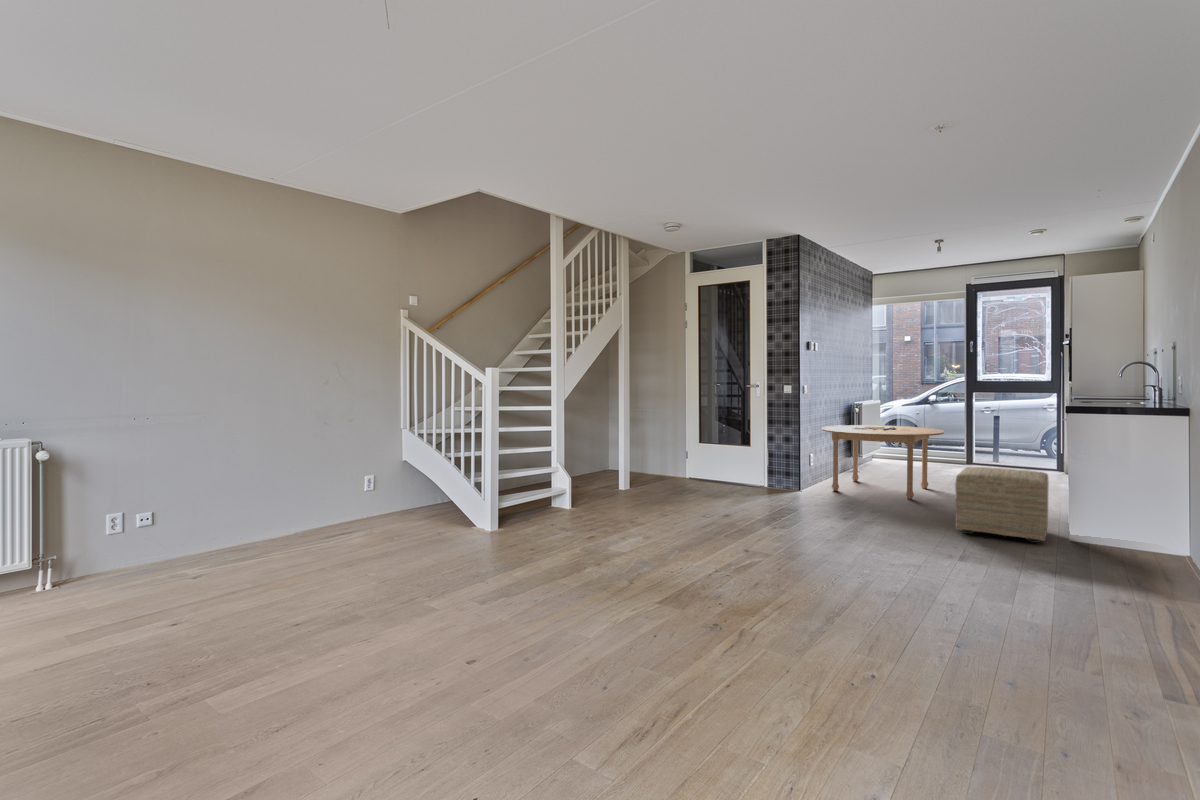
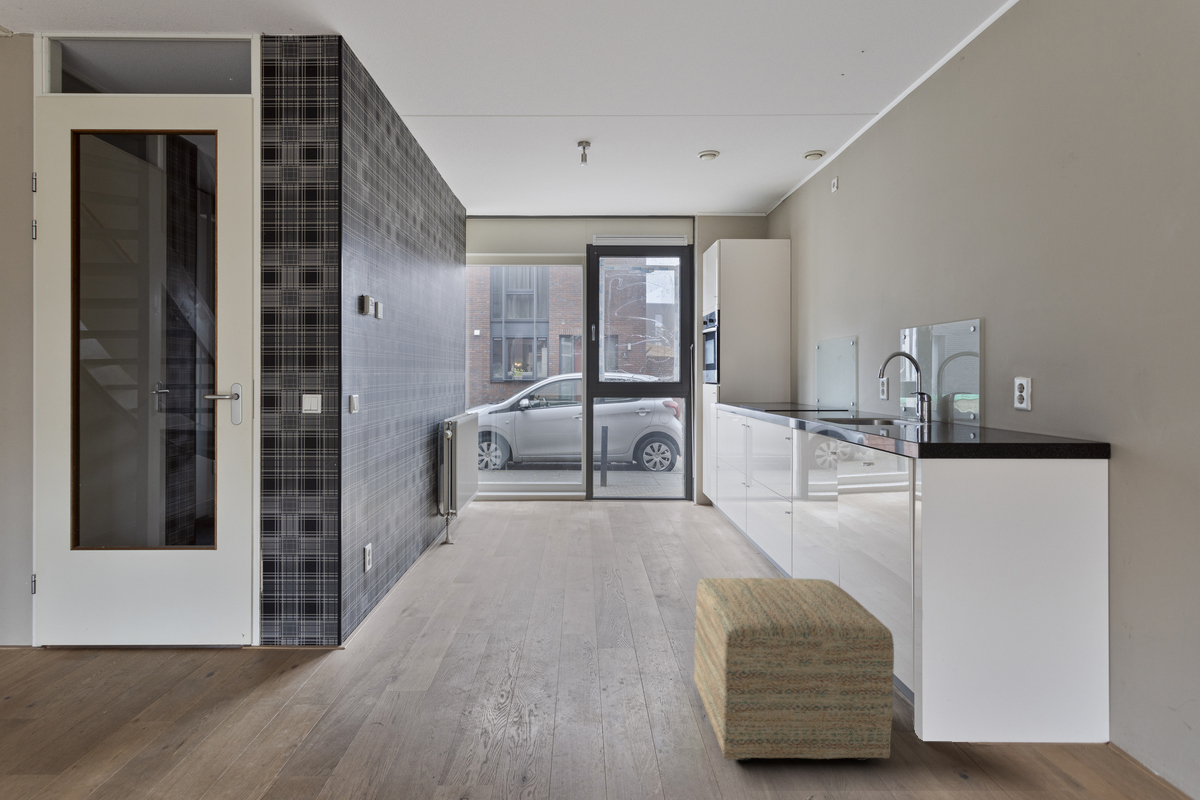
dining table: present [822,425,944,499] -> none [389,465,608,623]

